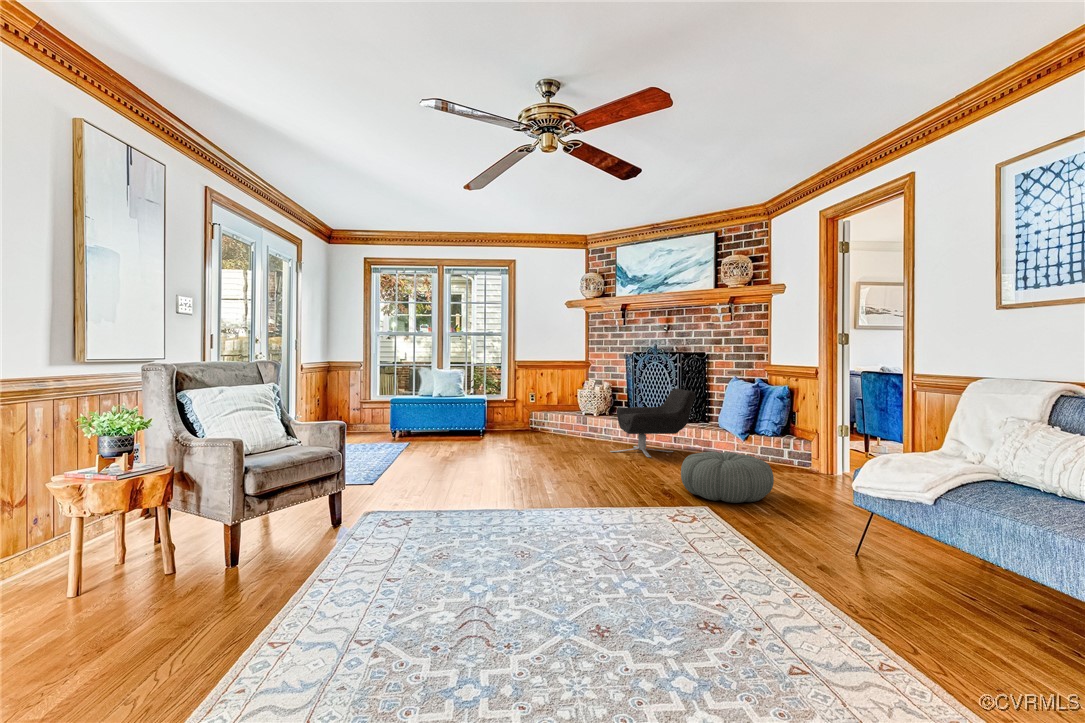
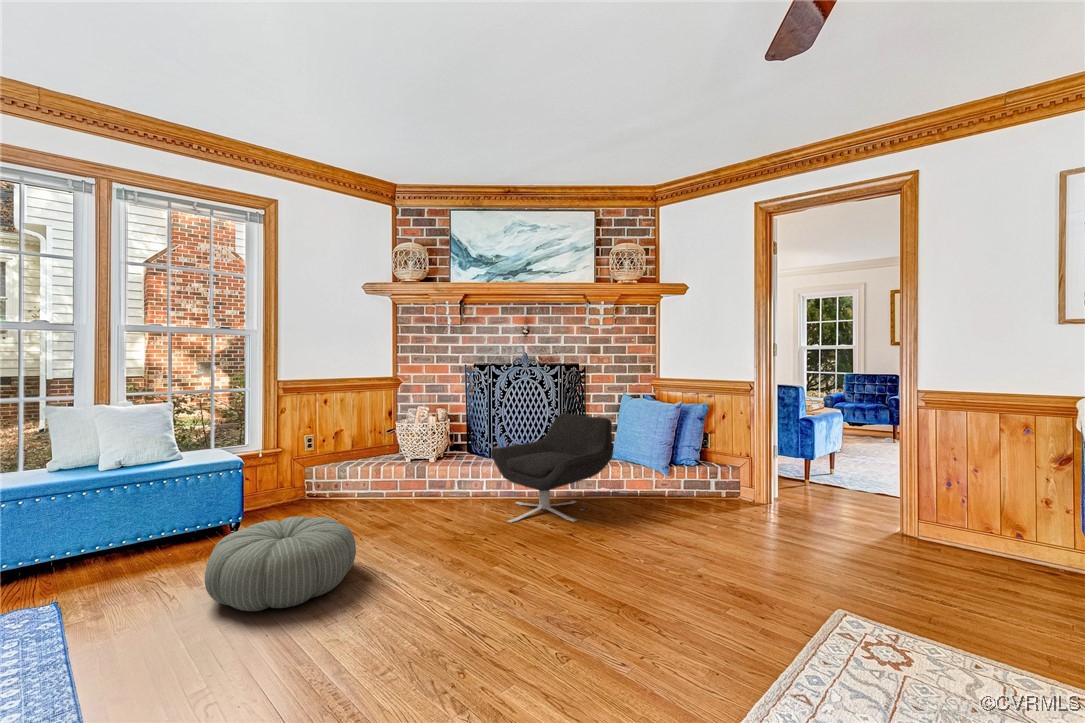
pouf: present [681,452,774,503] -> present [205,517,356,611]

